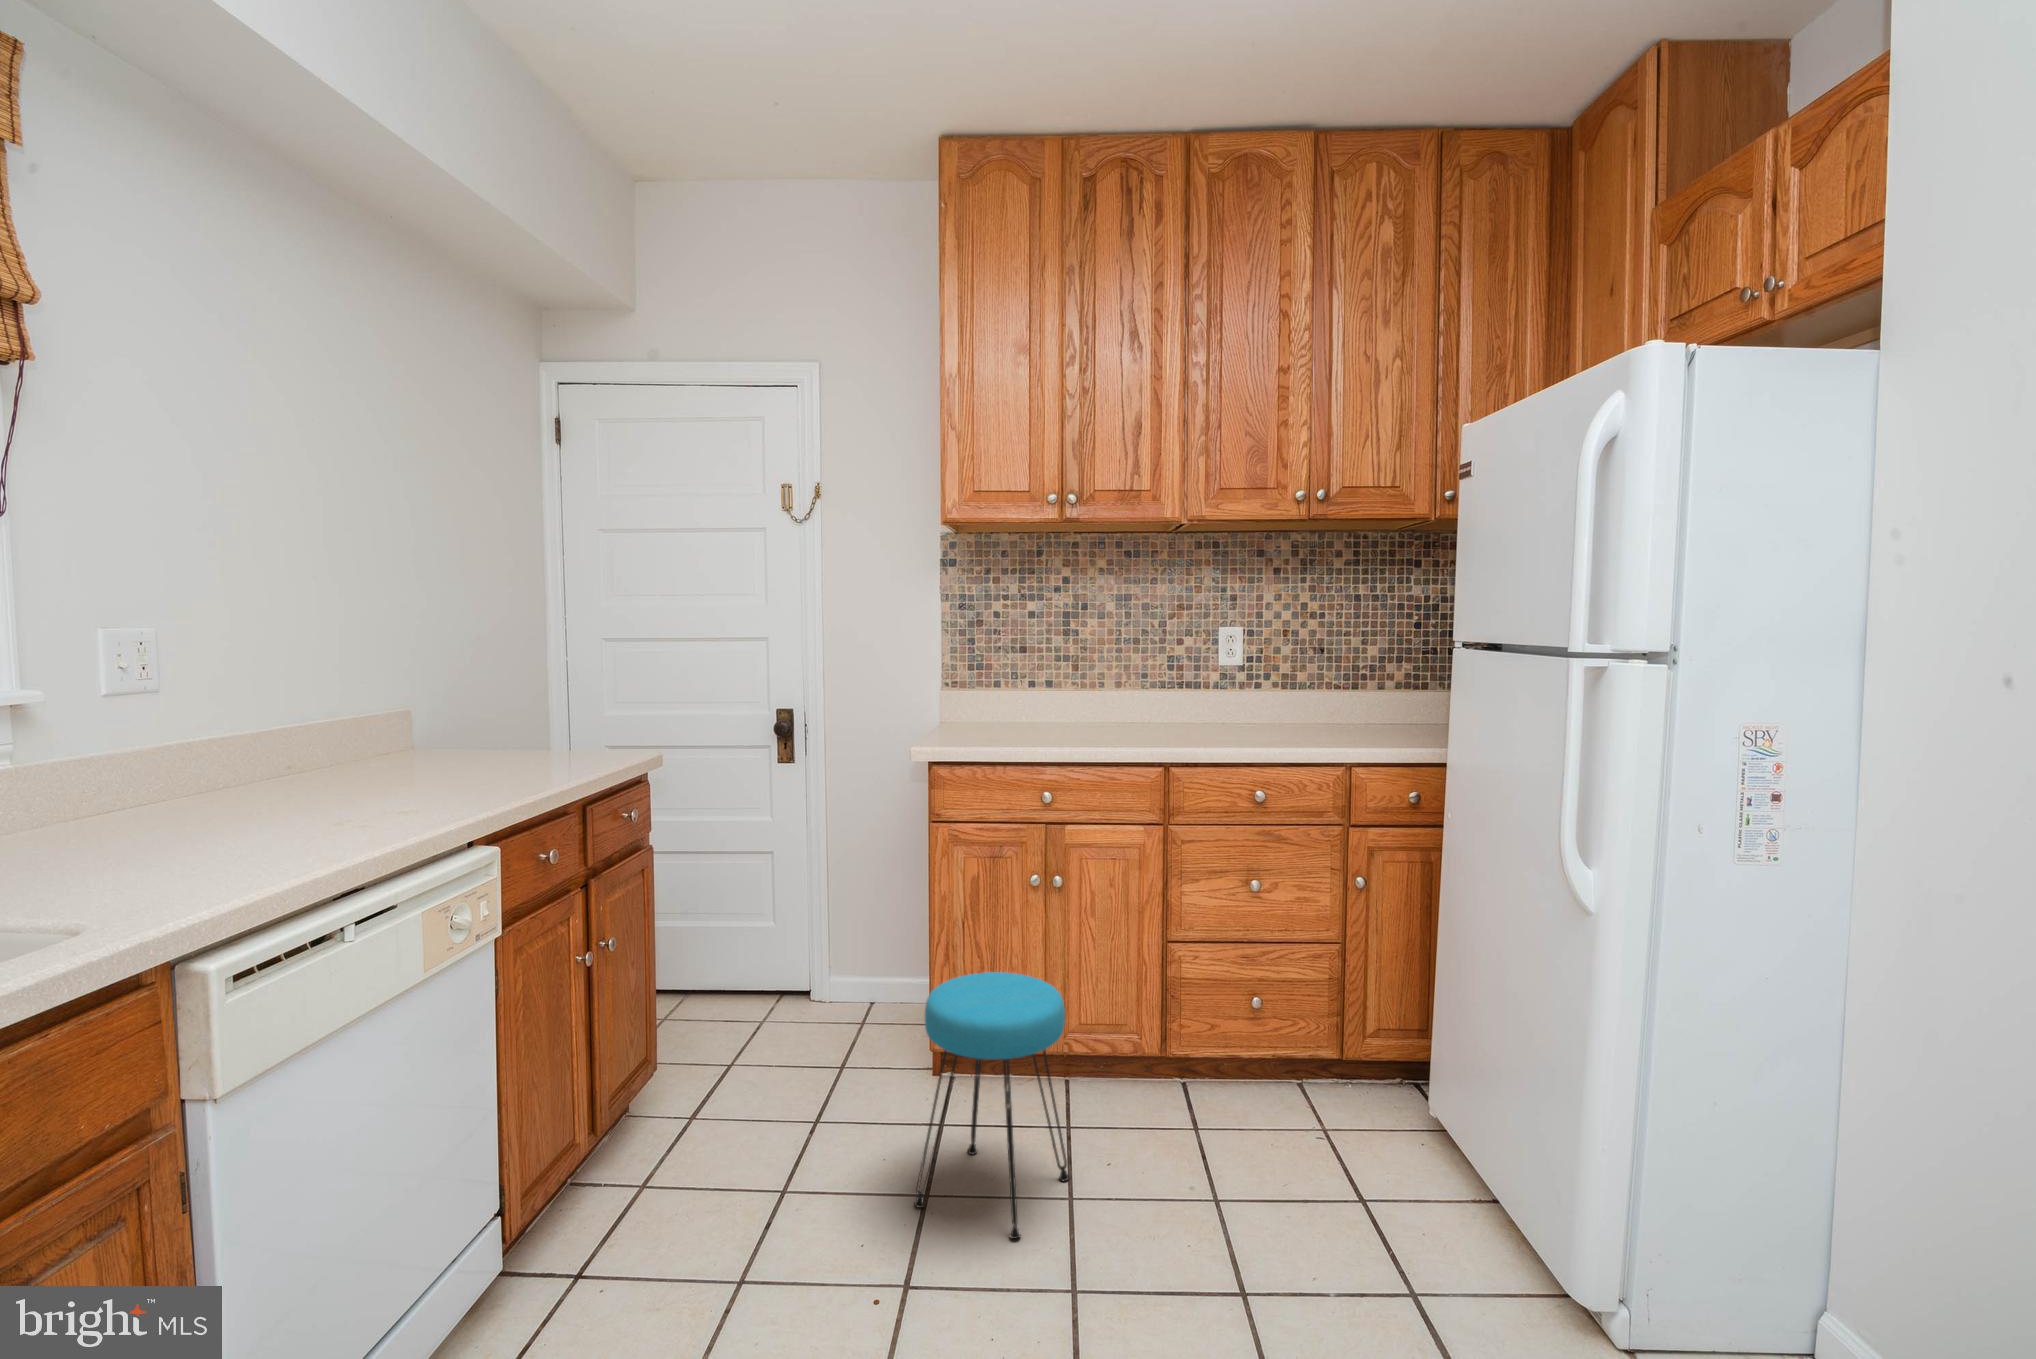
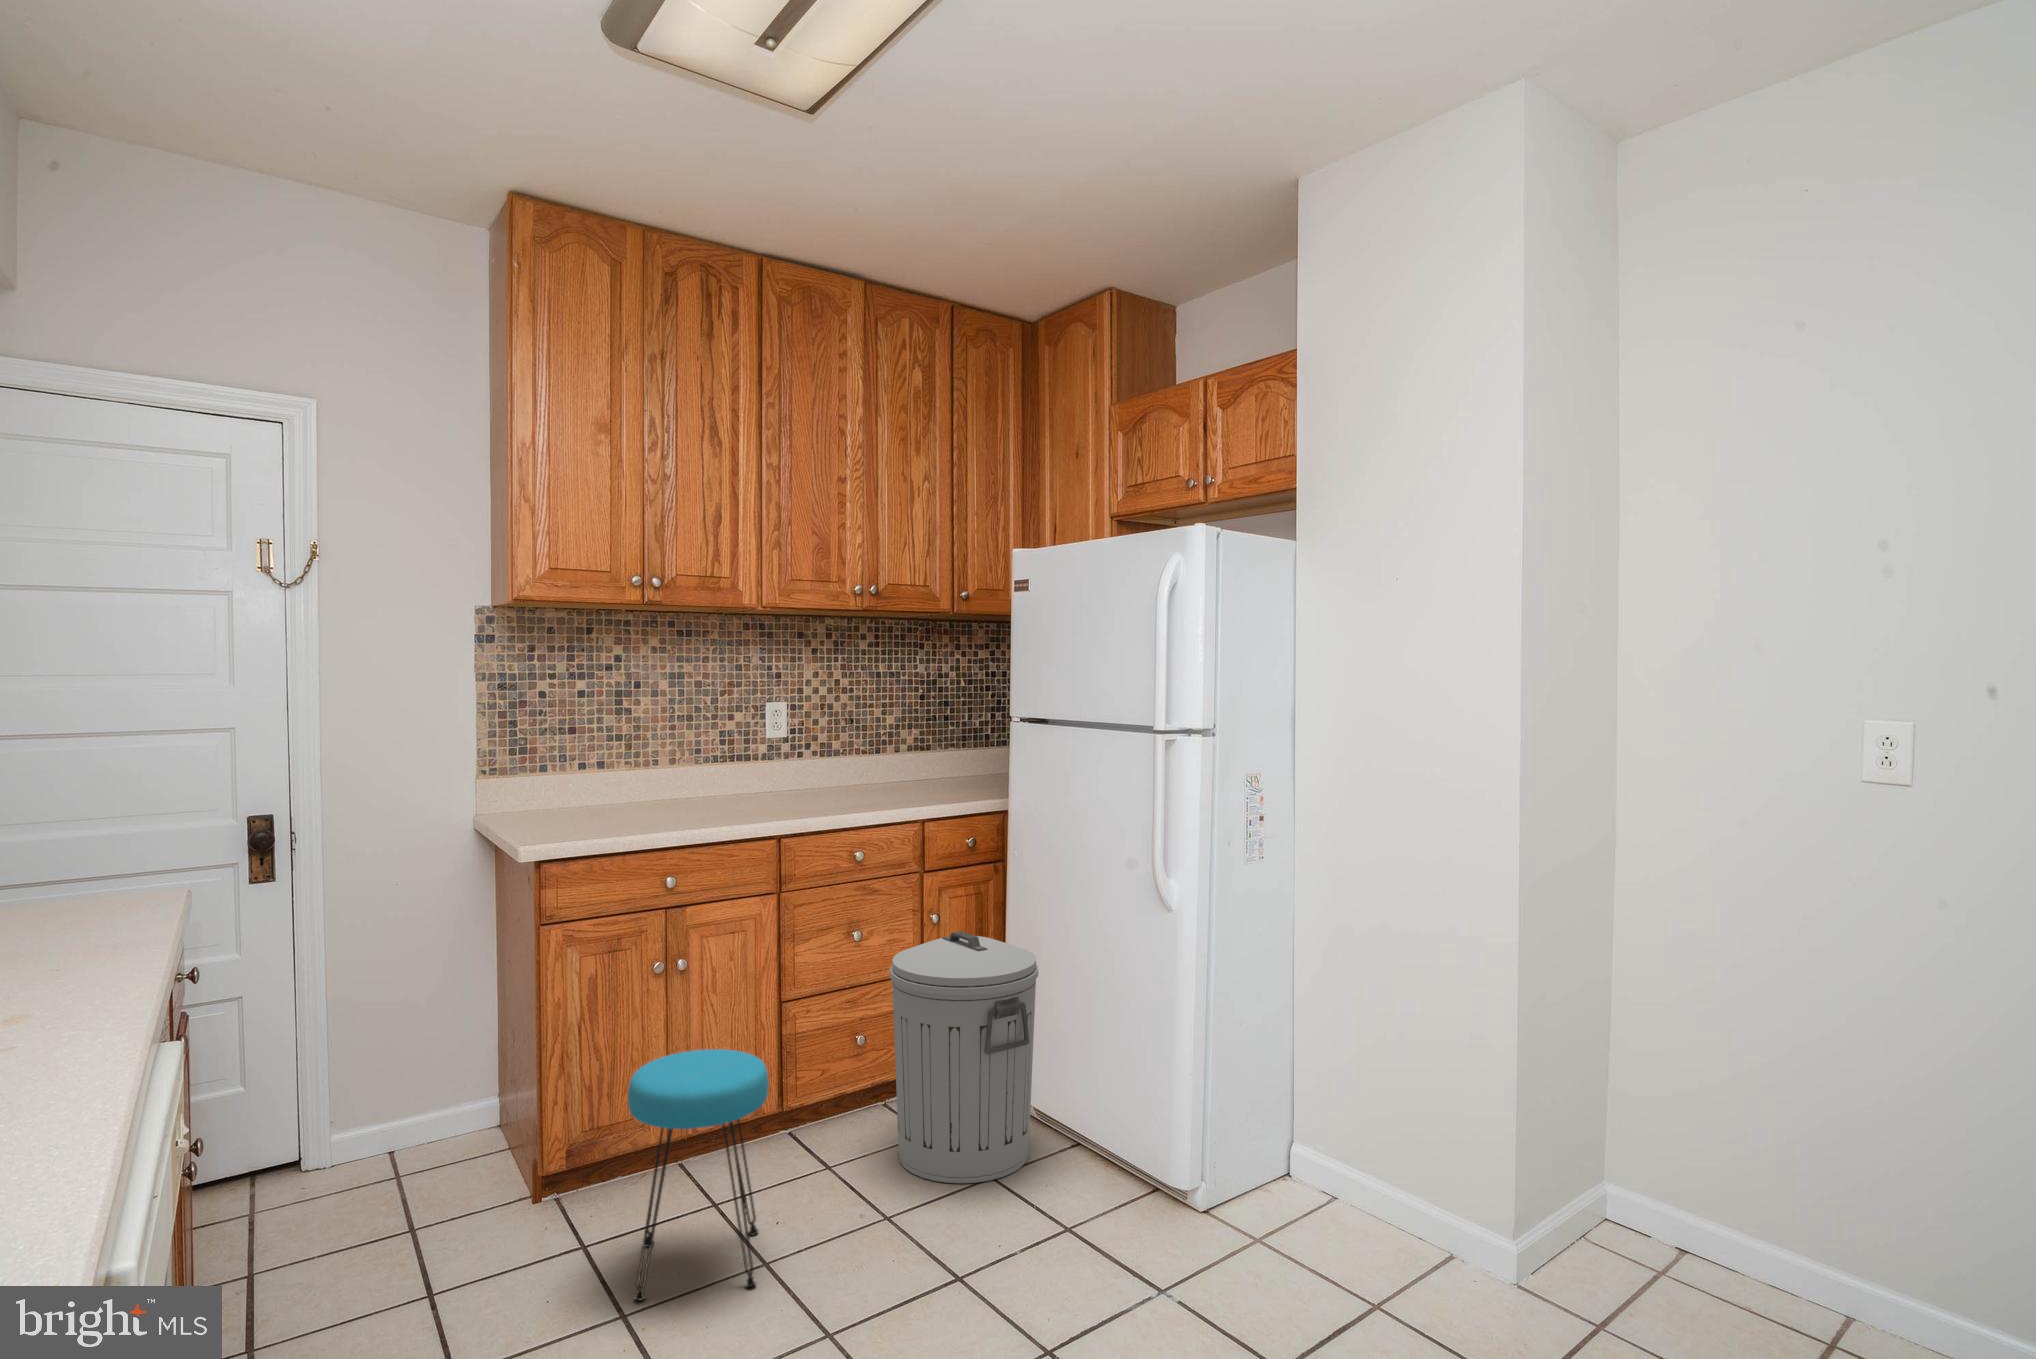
trash can: none [1260,904,1454,1222] -> present [890,931,1038,1183]

